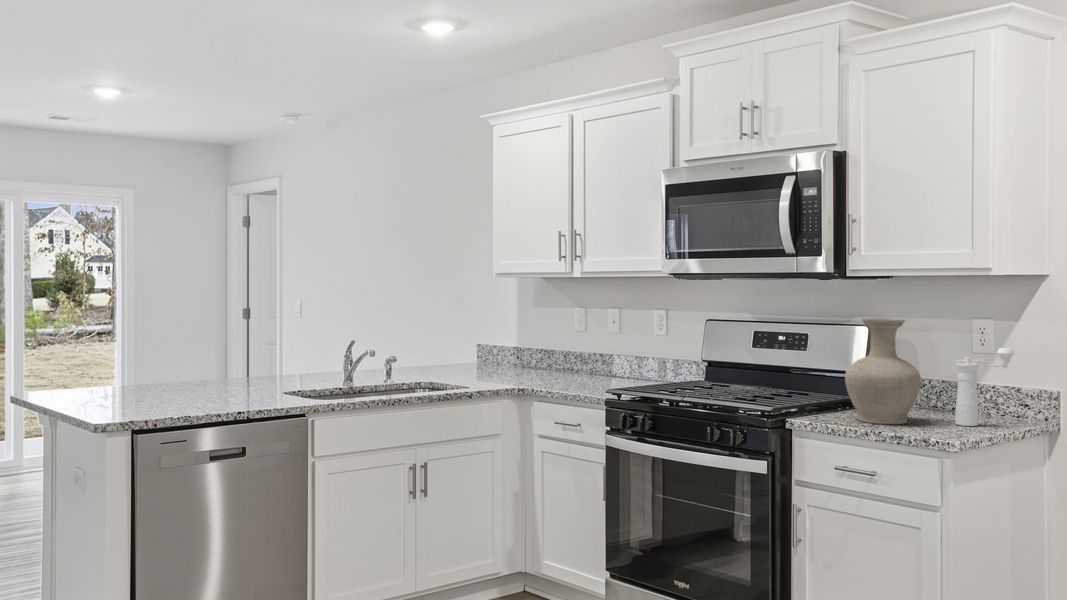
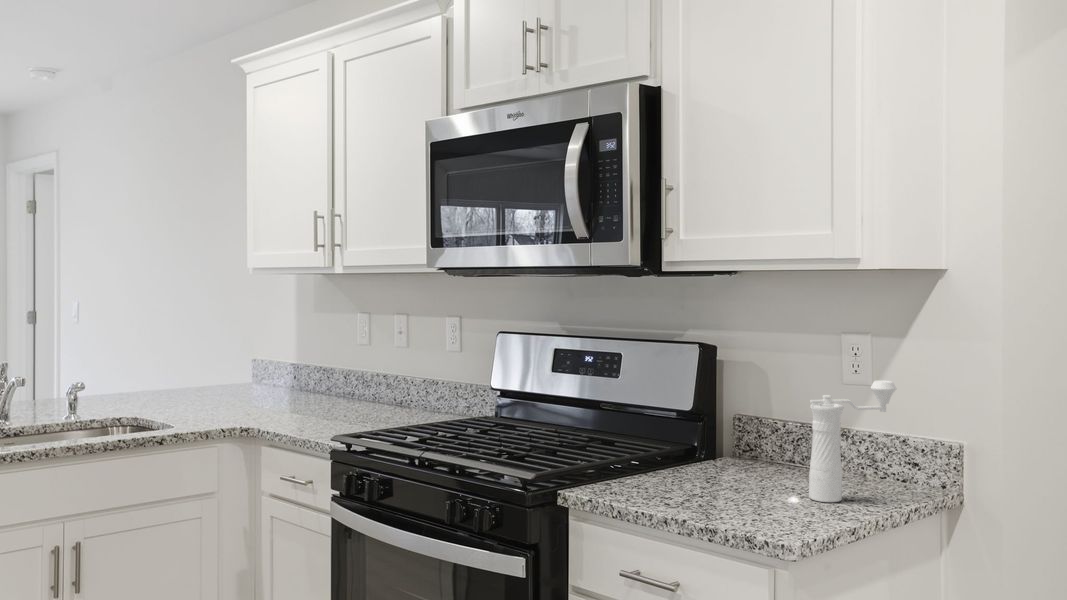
vase: present [845,318,921,424] -> none [648,335,758,500]

